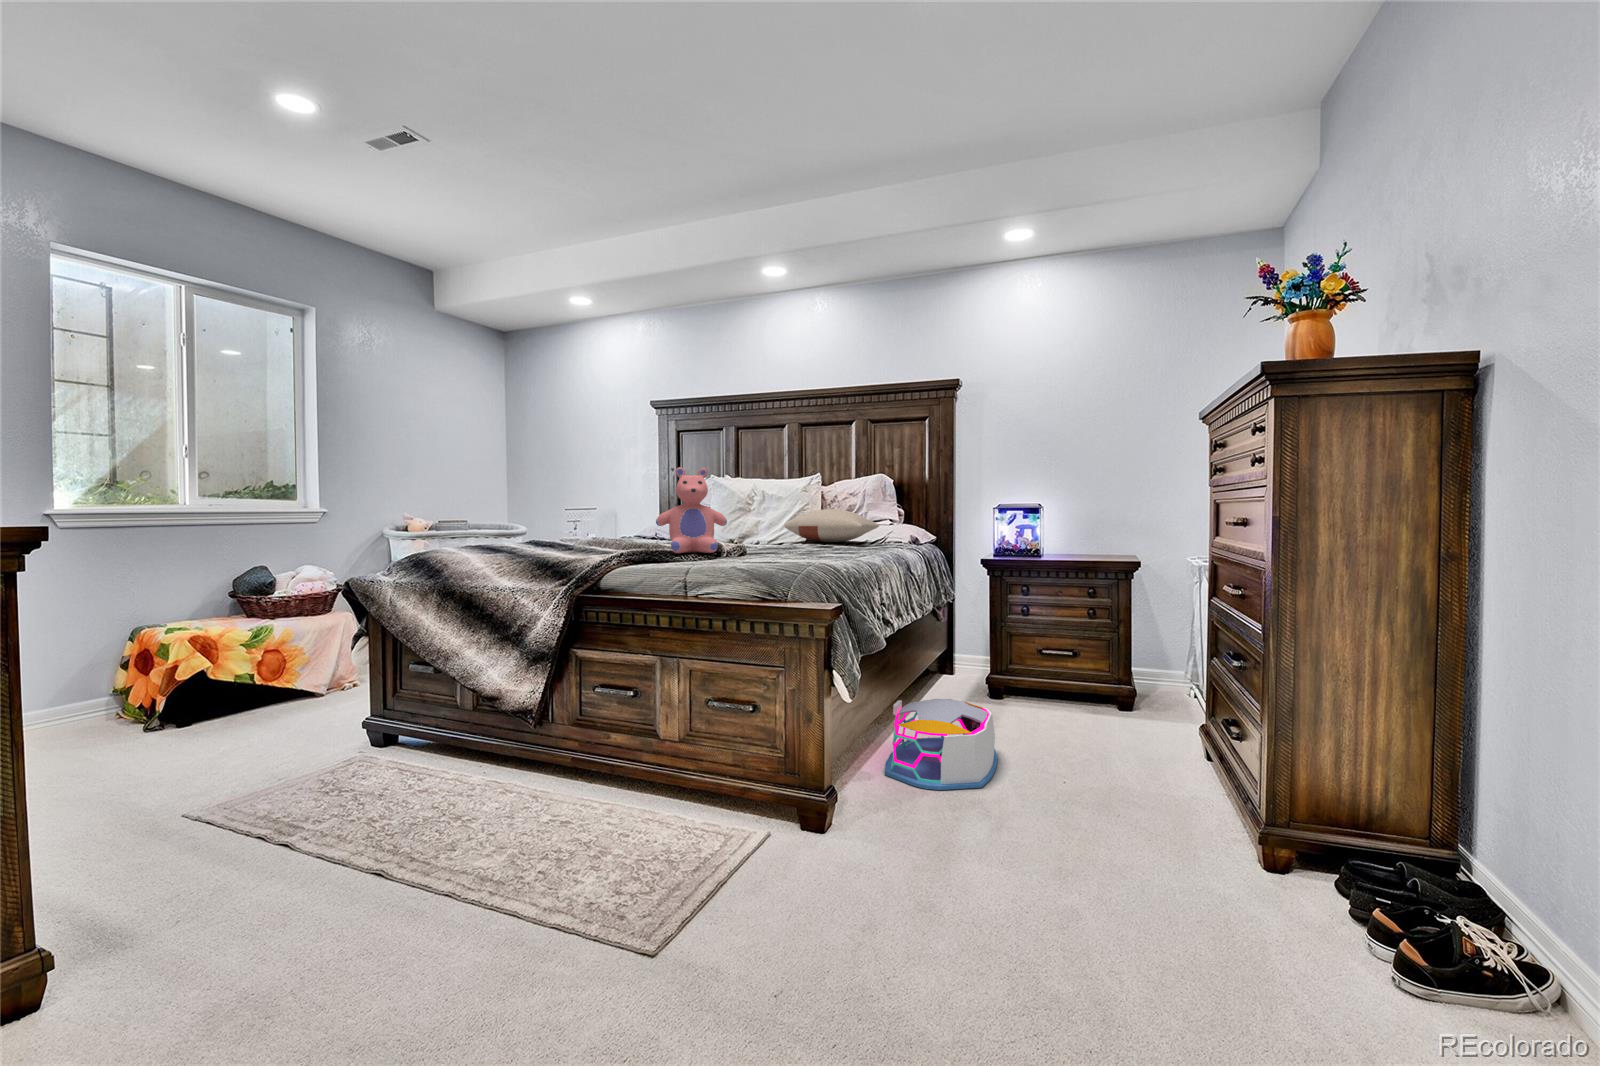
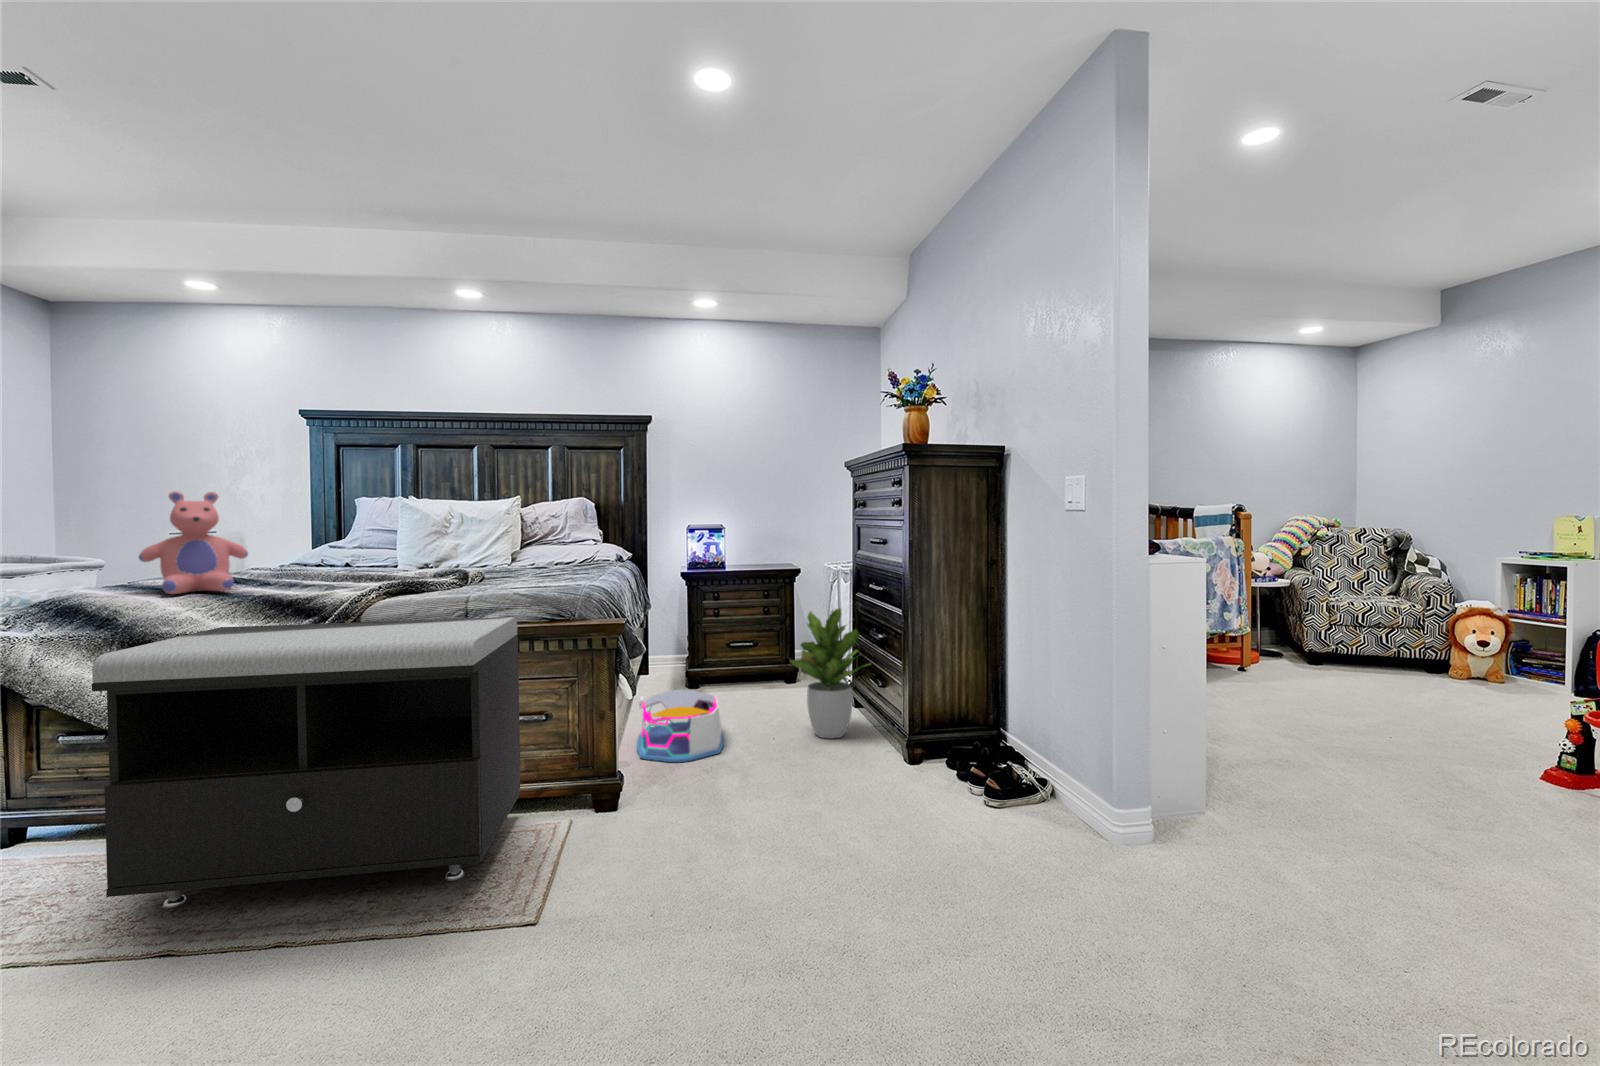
teddy bear: present [656,467,727,553] -> present [139,491,248,594]
pillow: present [785,509,879,542] -> none [503,533,588,563]
storage bench: none [360,582,727,872] -> present [92,617,520,908]
potted plant: none [1085,616,1216,799] -> present [790,608,867,738]

